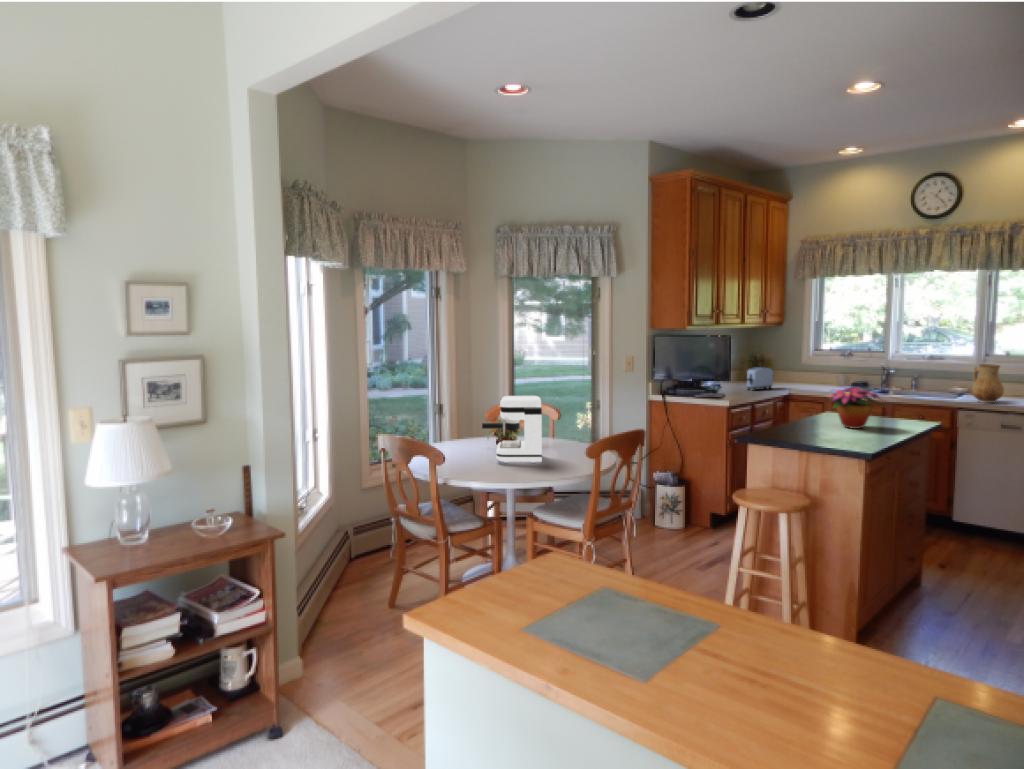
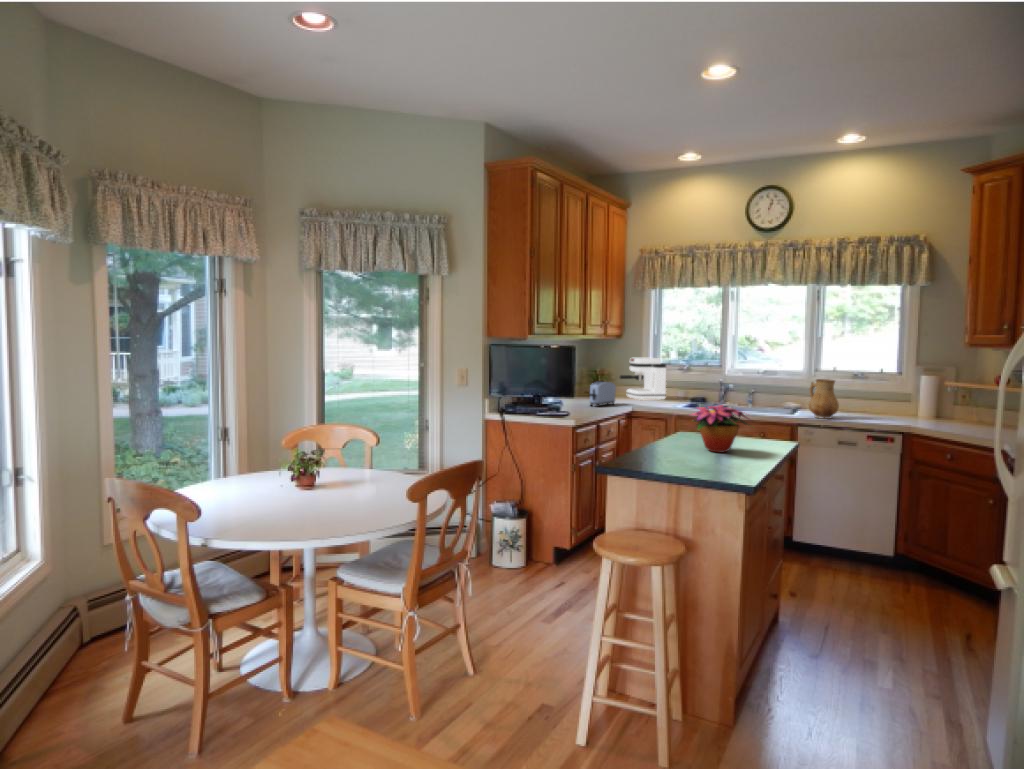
coffee maker: present [482,396,542,463] -> present [620,358,666,400]

